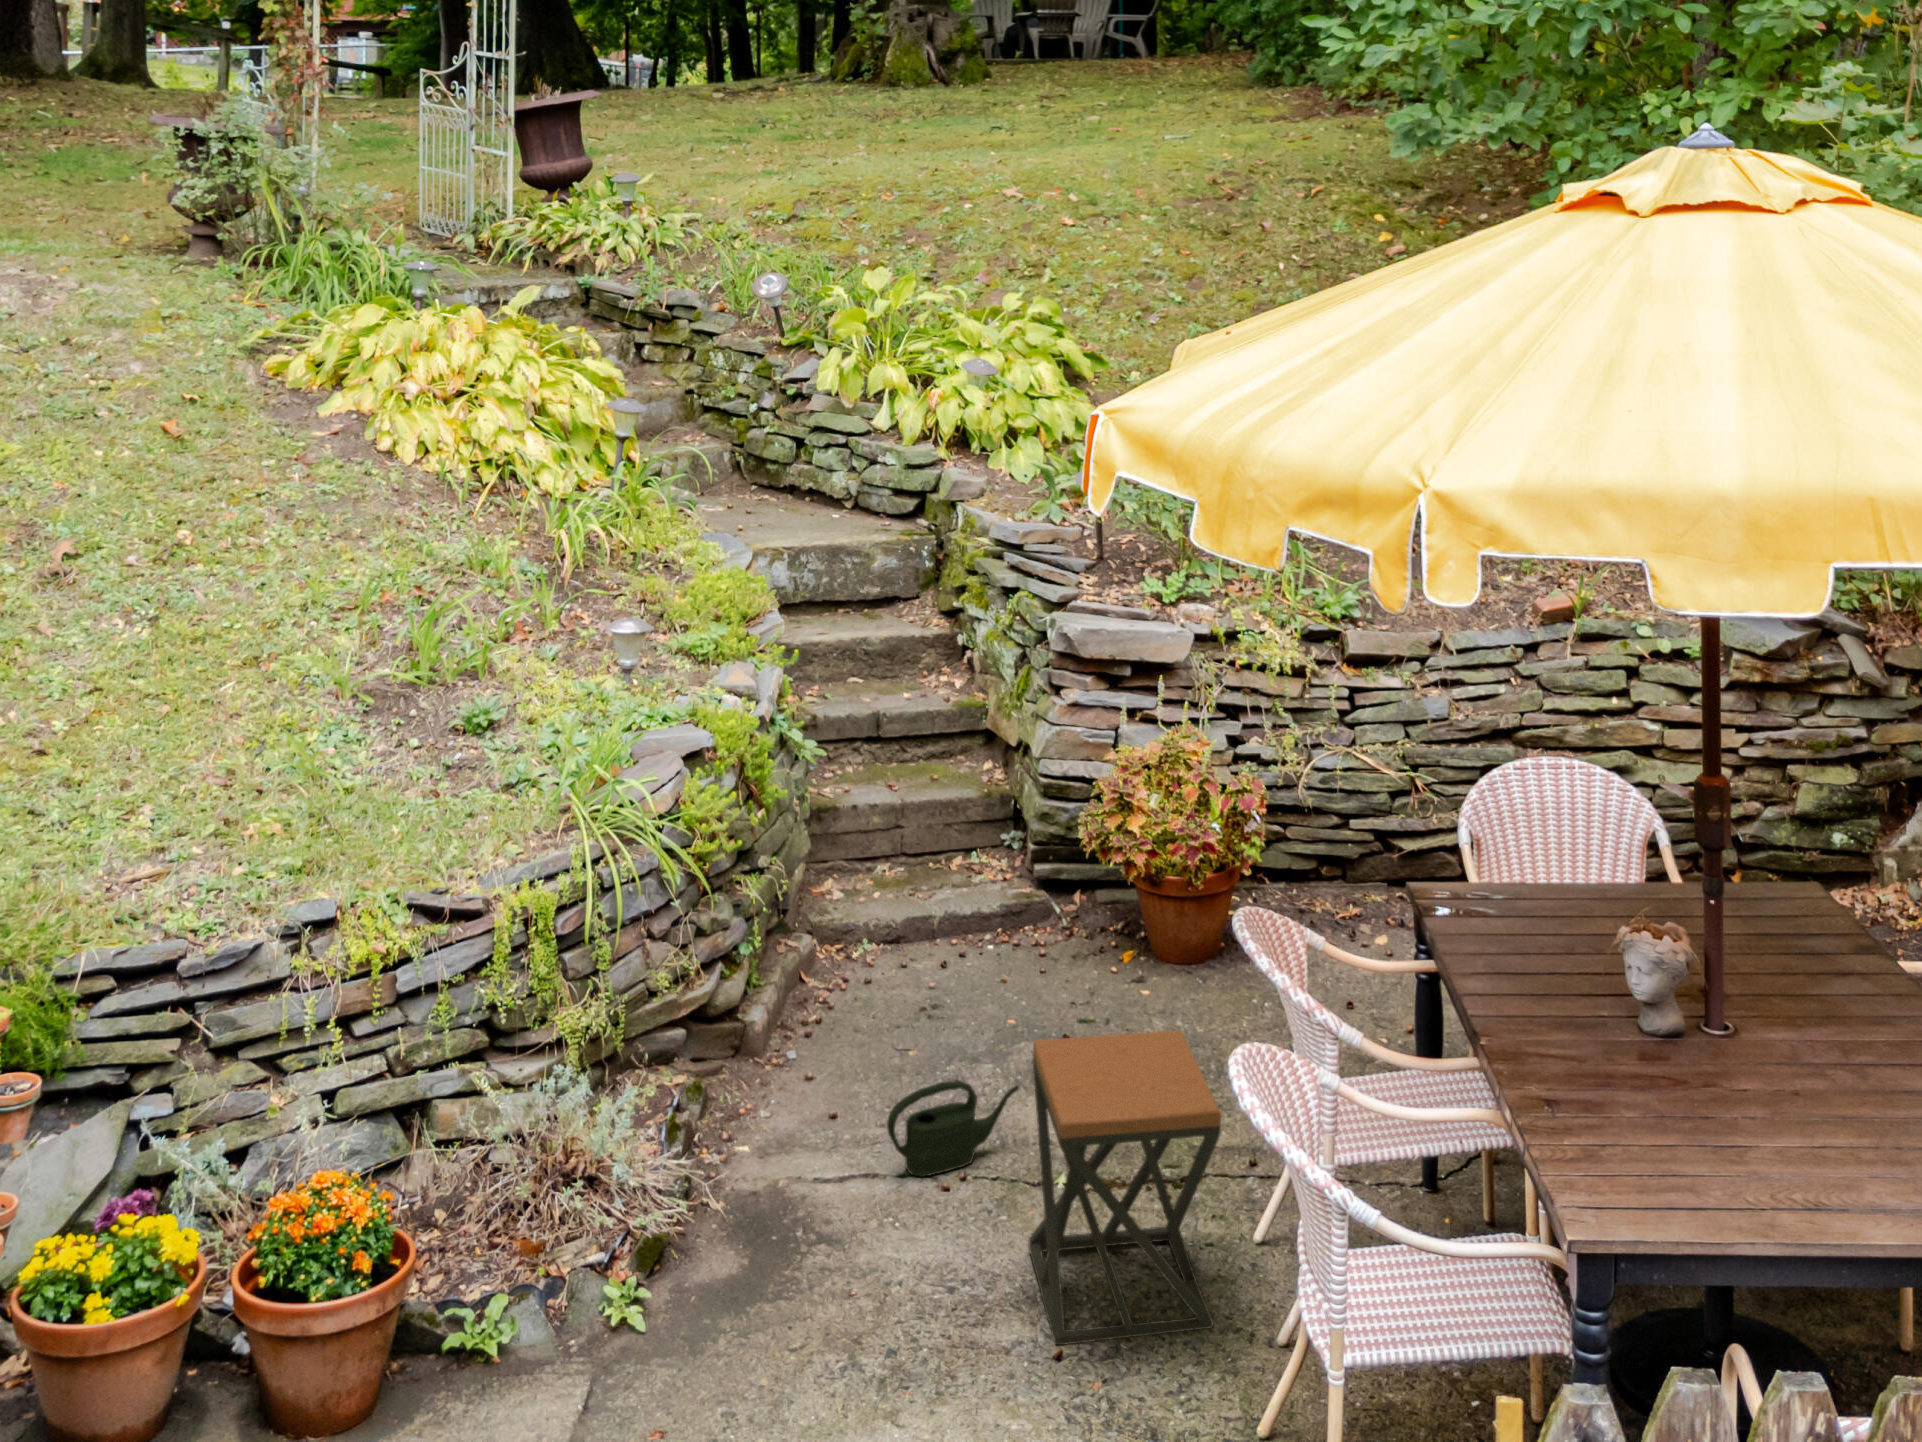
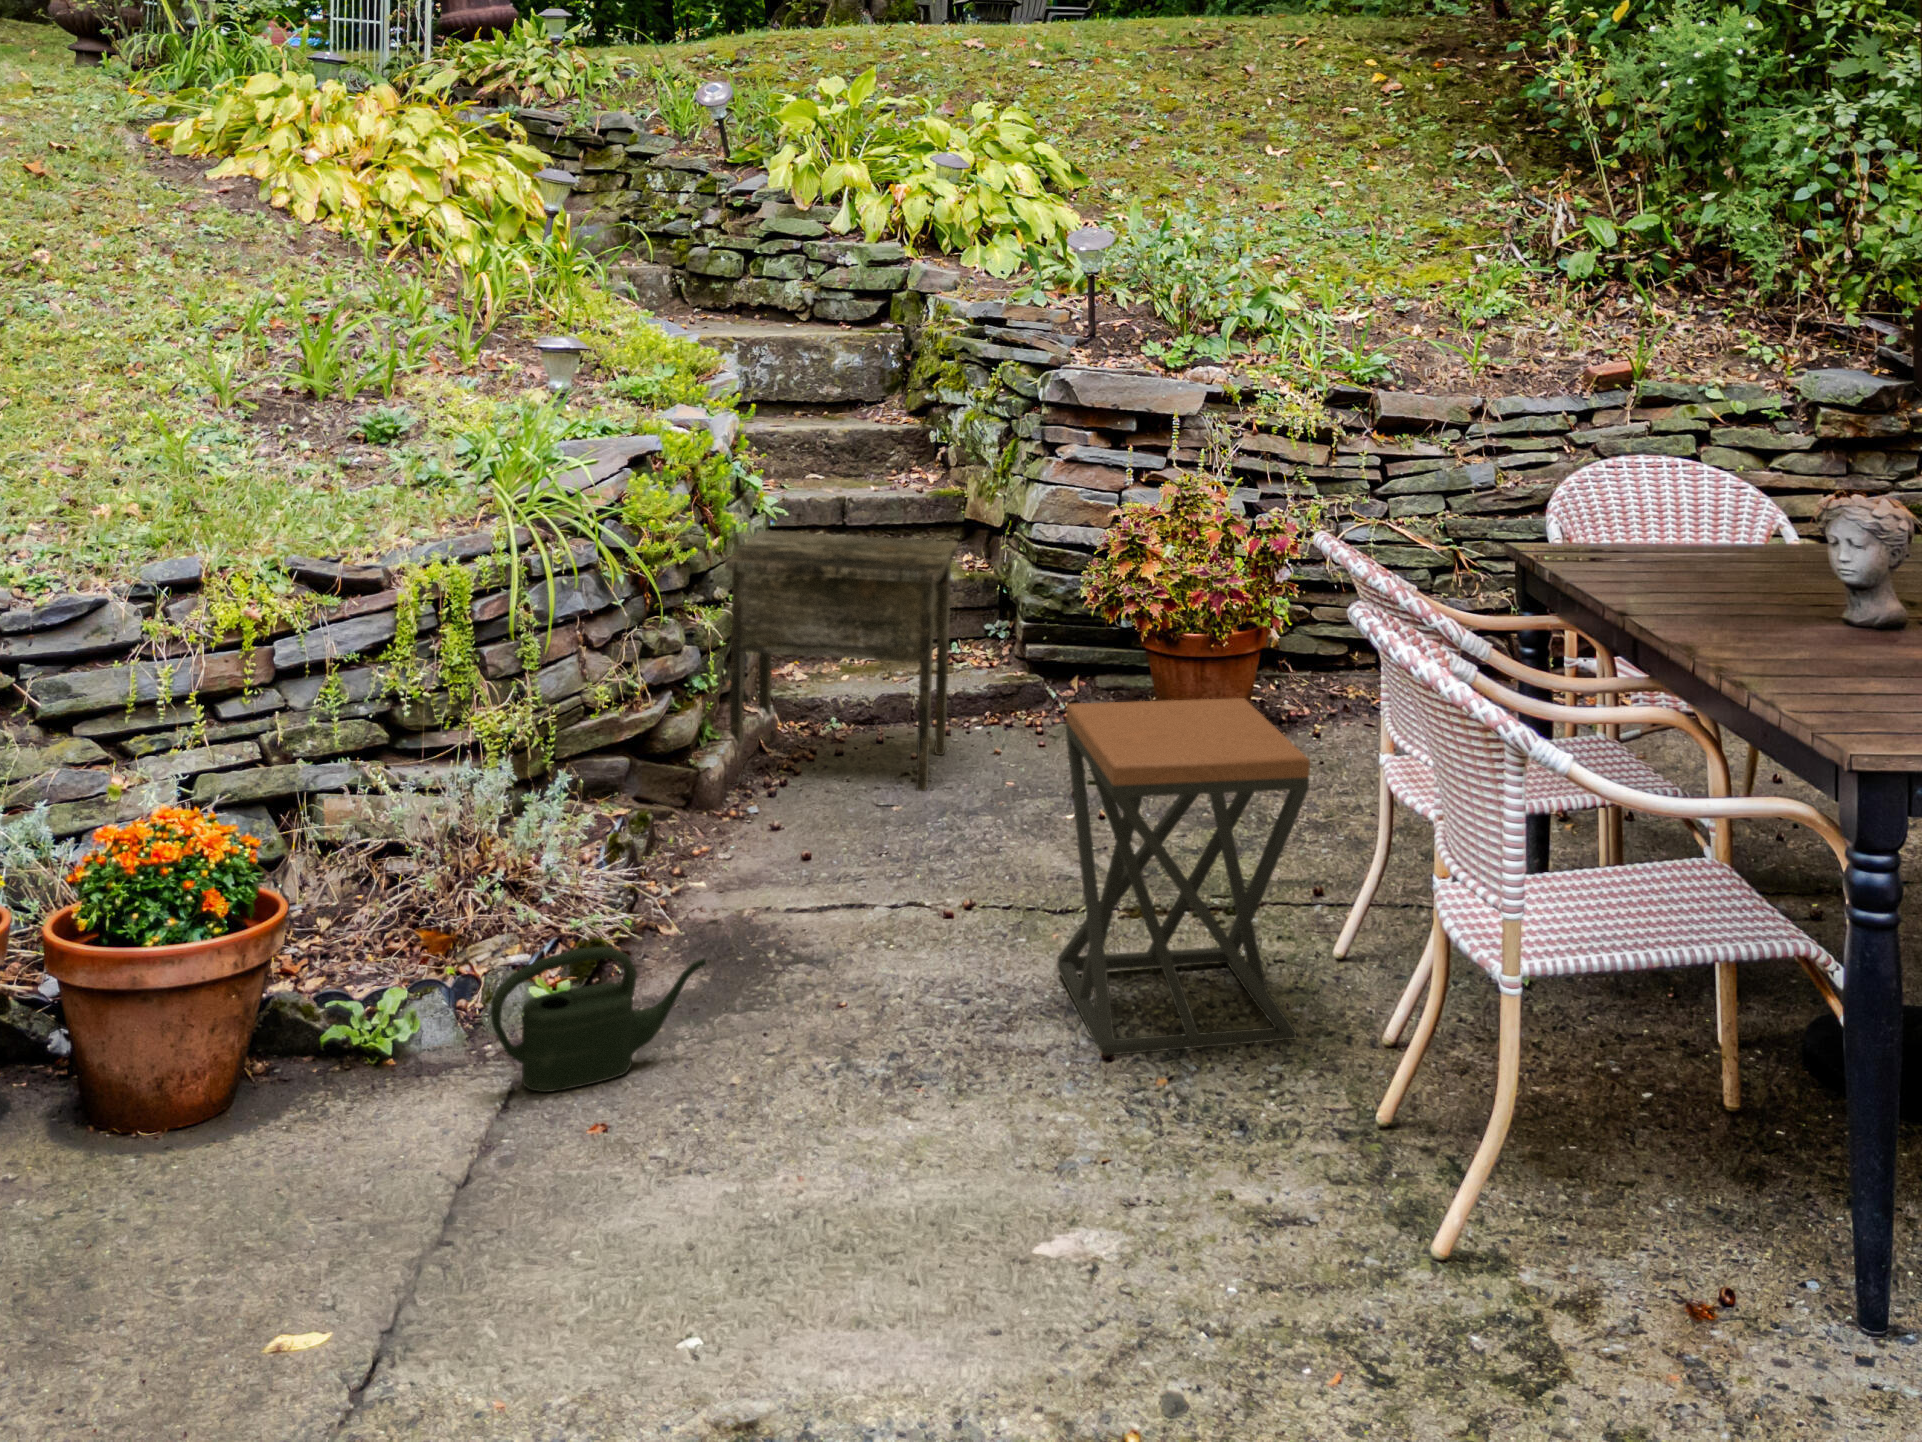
side table: none [767,787,969,1030] -> present [725,531,958,791]
watering can: present [887,1080,1019,1176] -> present [490,947,706,1092]

